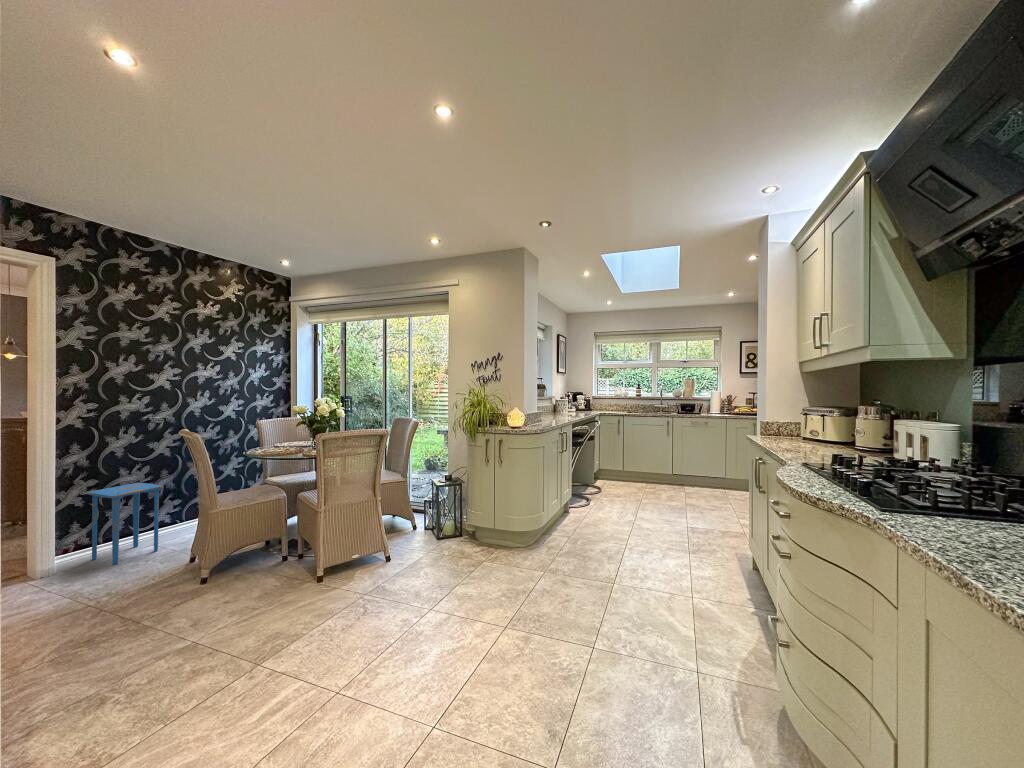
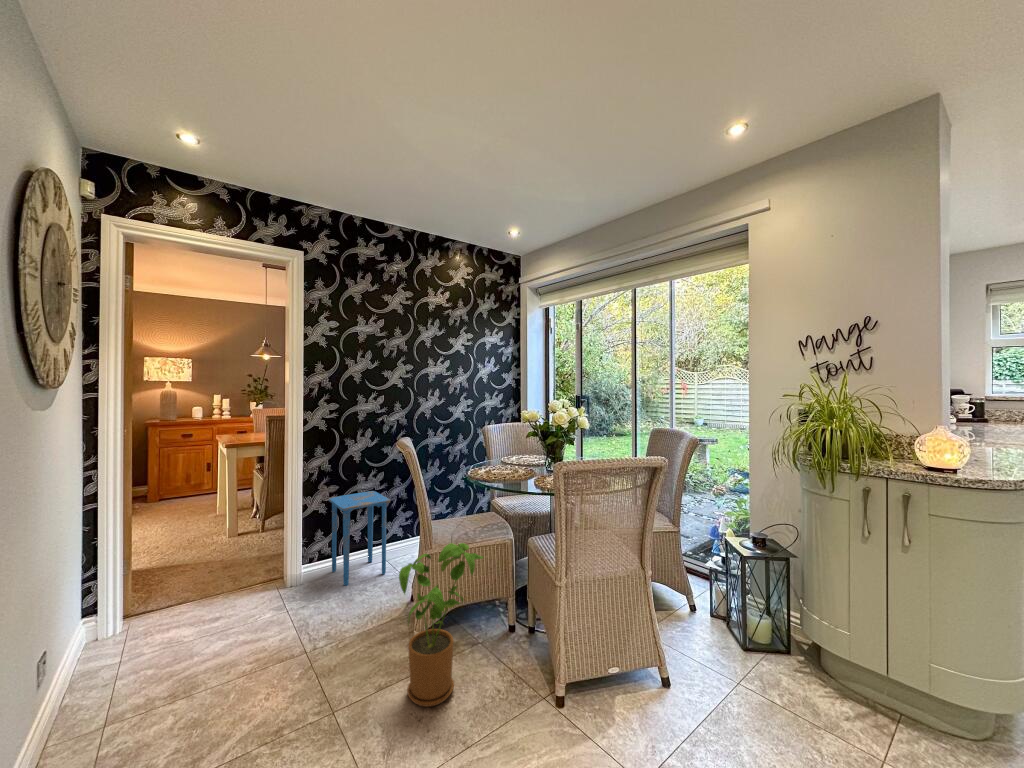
house plant: none [199,492,268,600] -> present [399,543,483,707]

